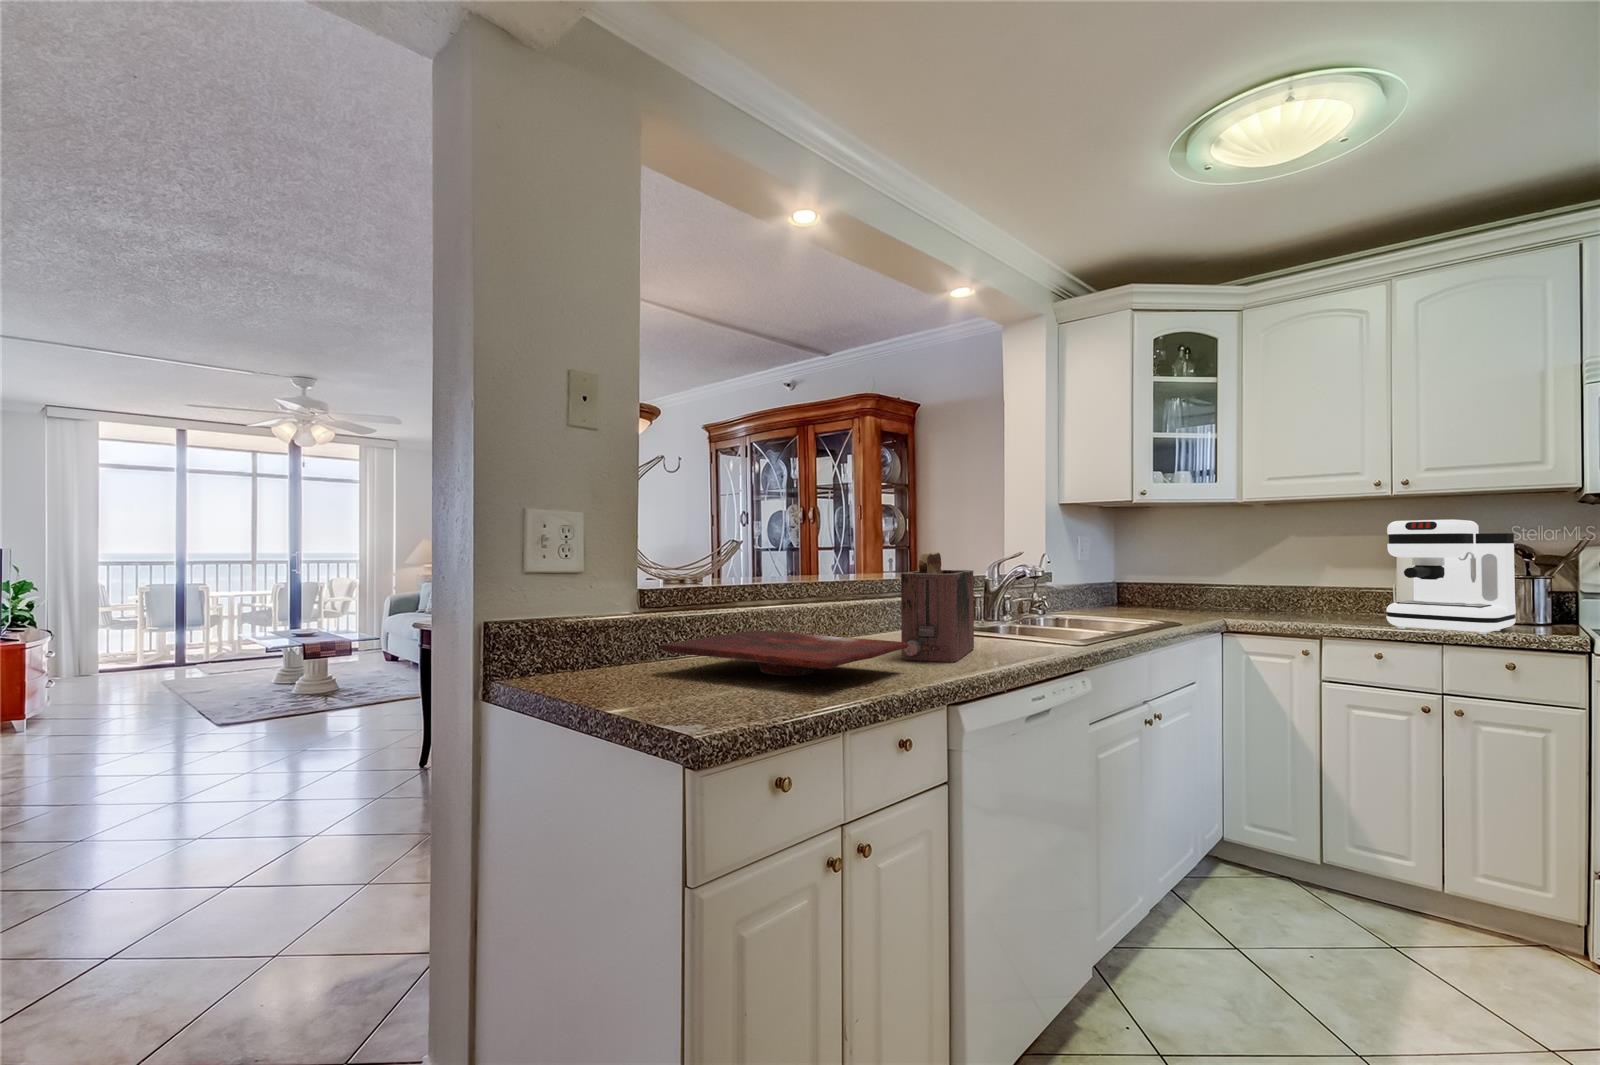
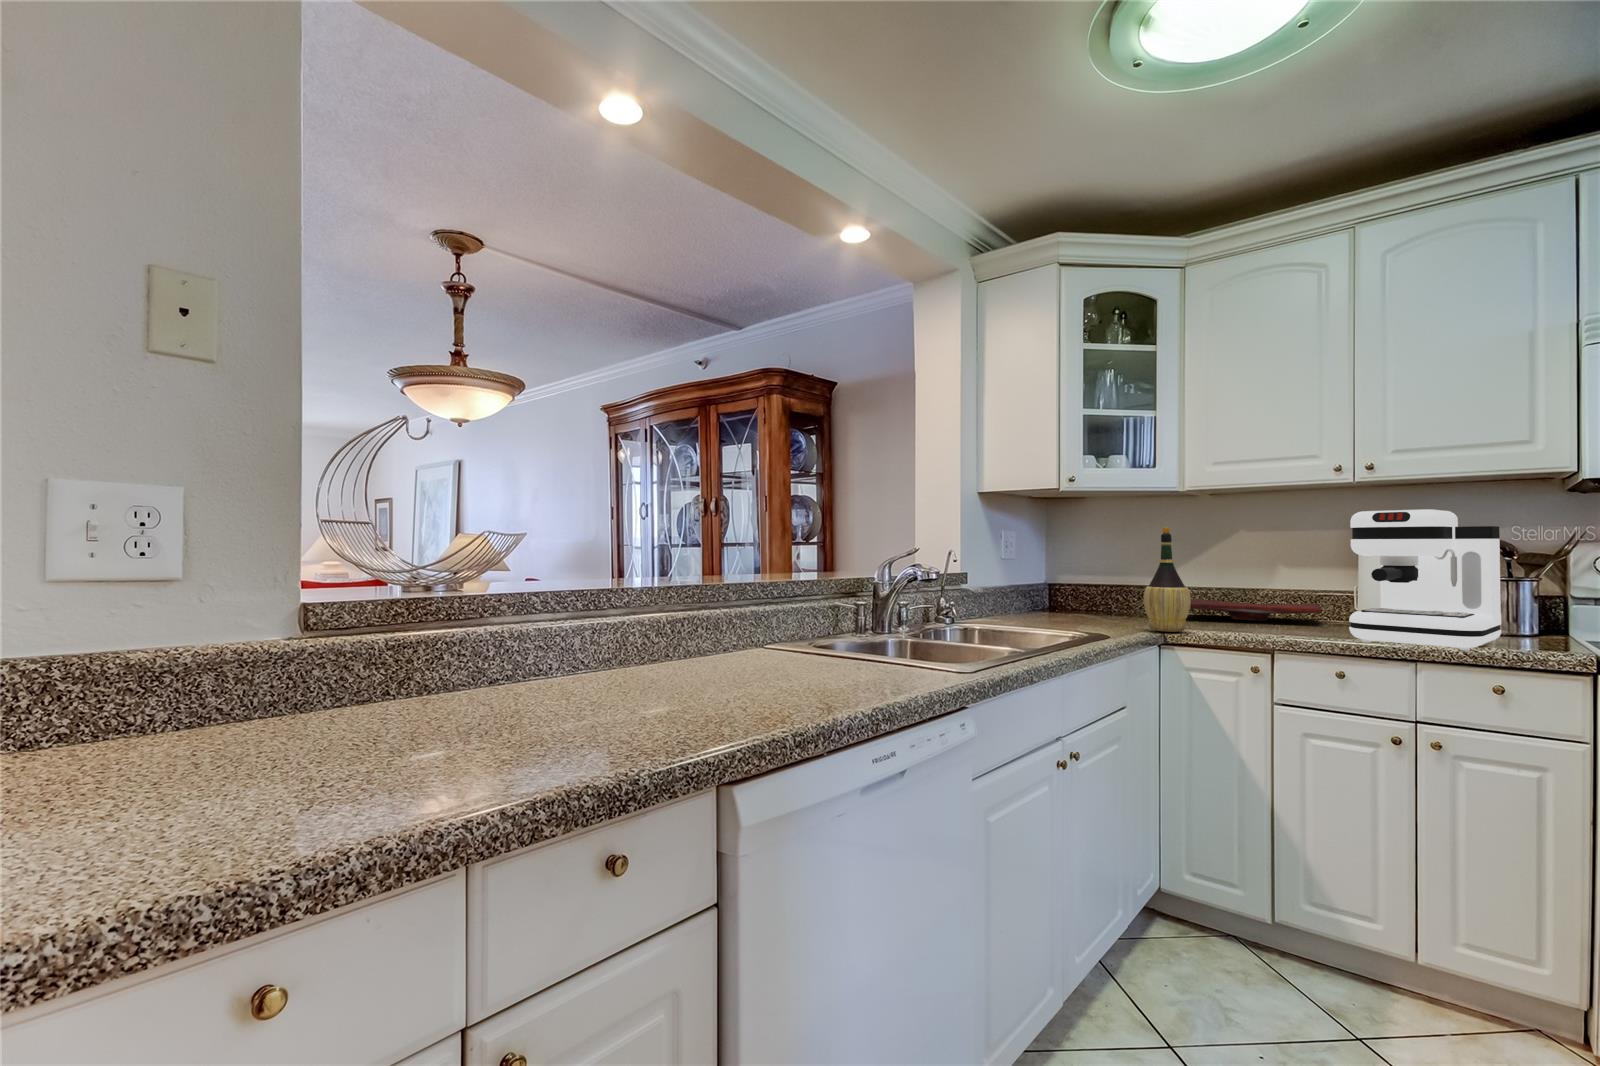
wine bottle: none [1210,533,1251,621] -> present [1144,527,1191,632]
toaster: present [901,552,974,662] -> none [699,550,820,707]
cutting board: present [660,630,909,676] -> present [1190,599,1322,621]

